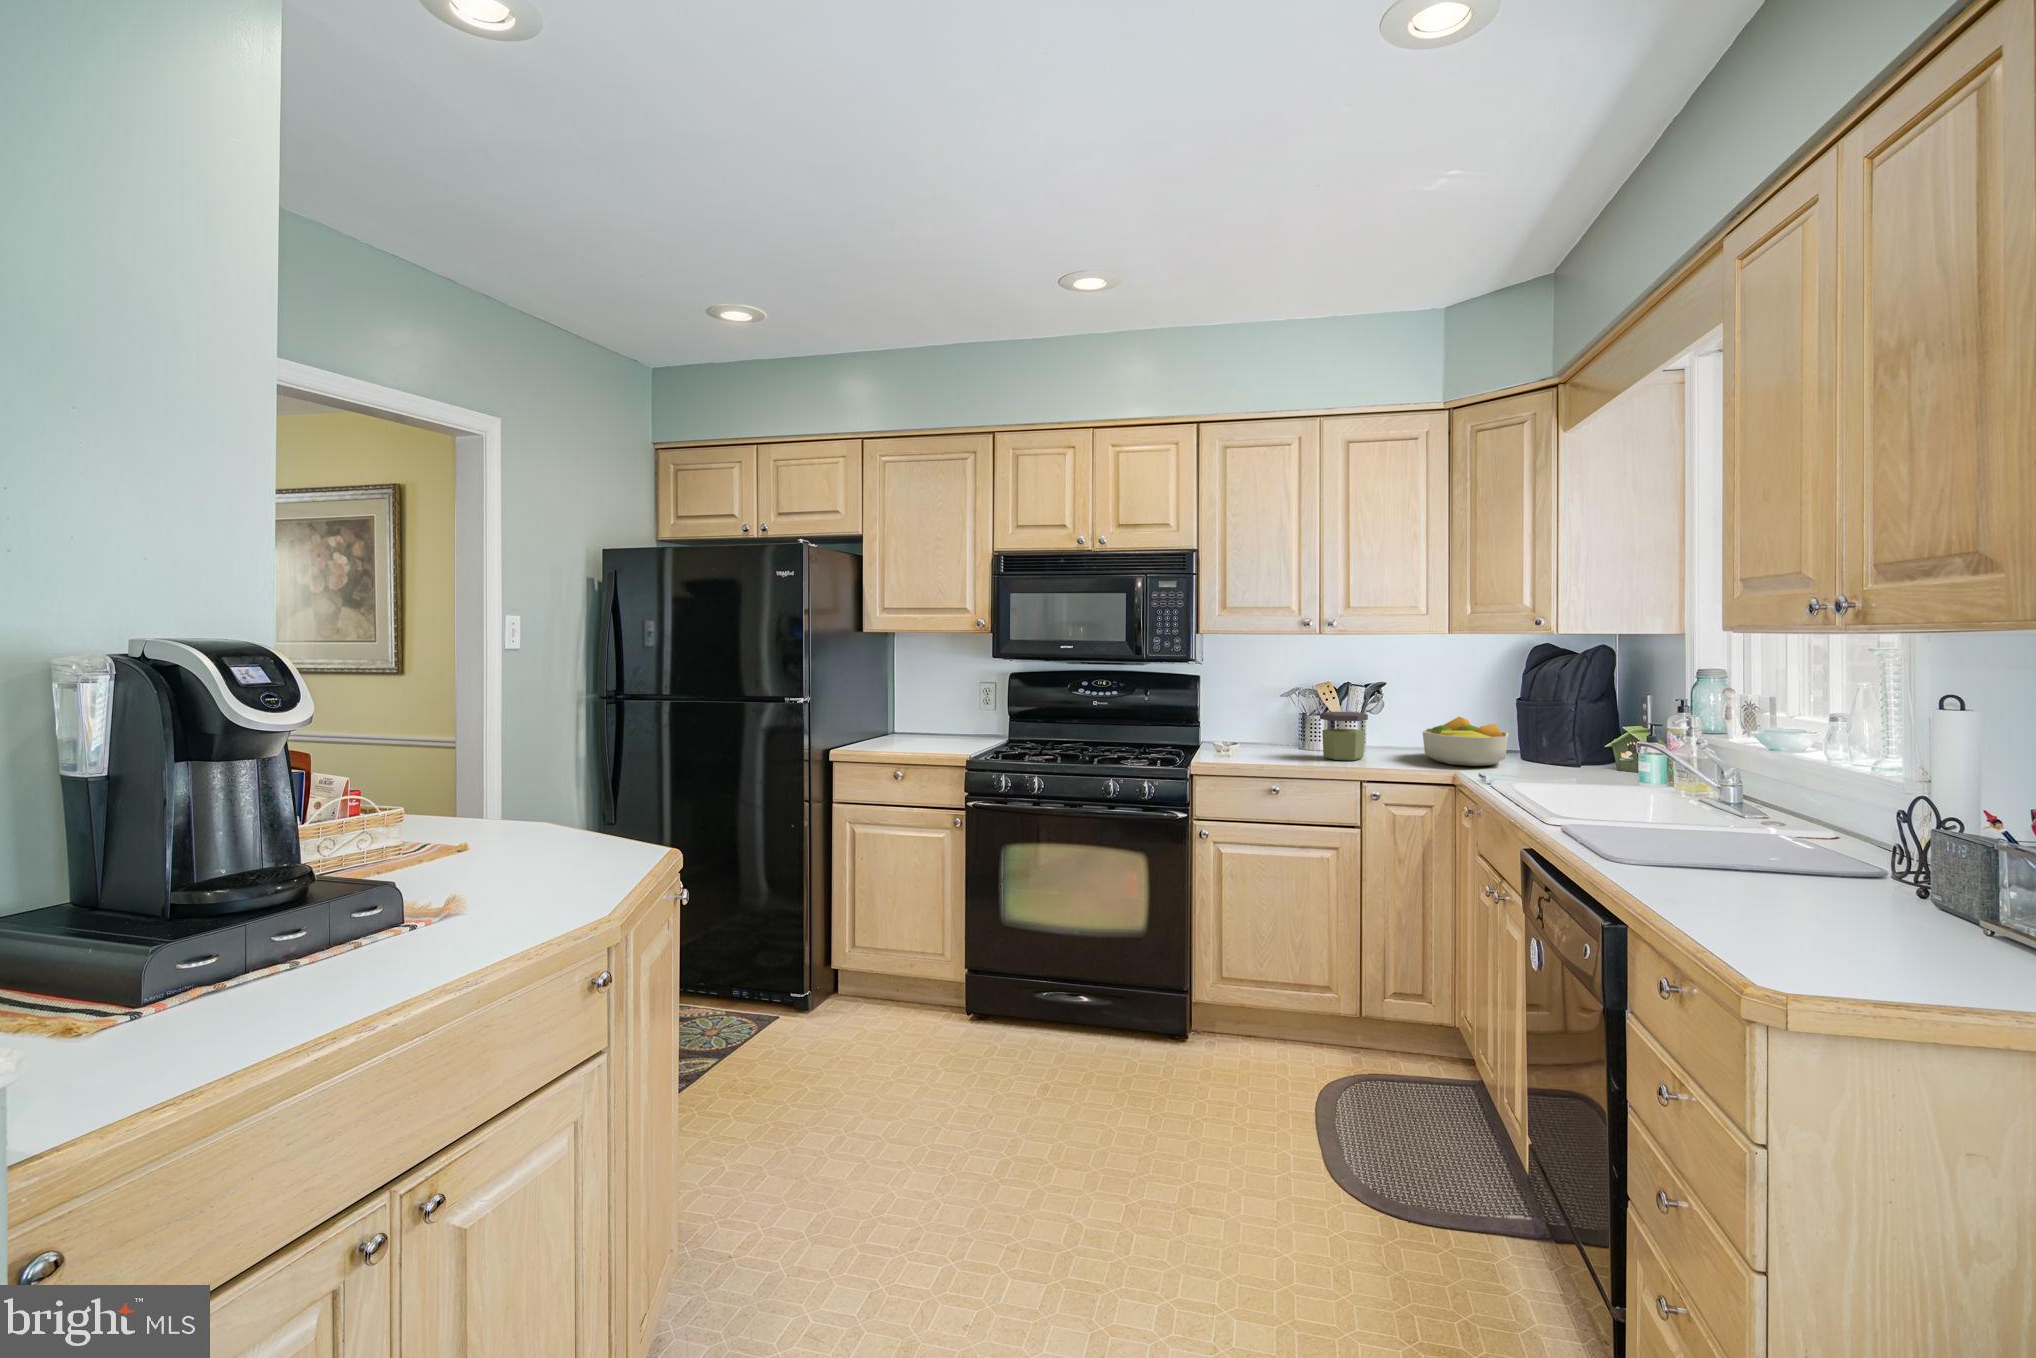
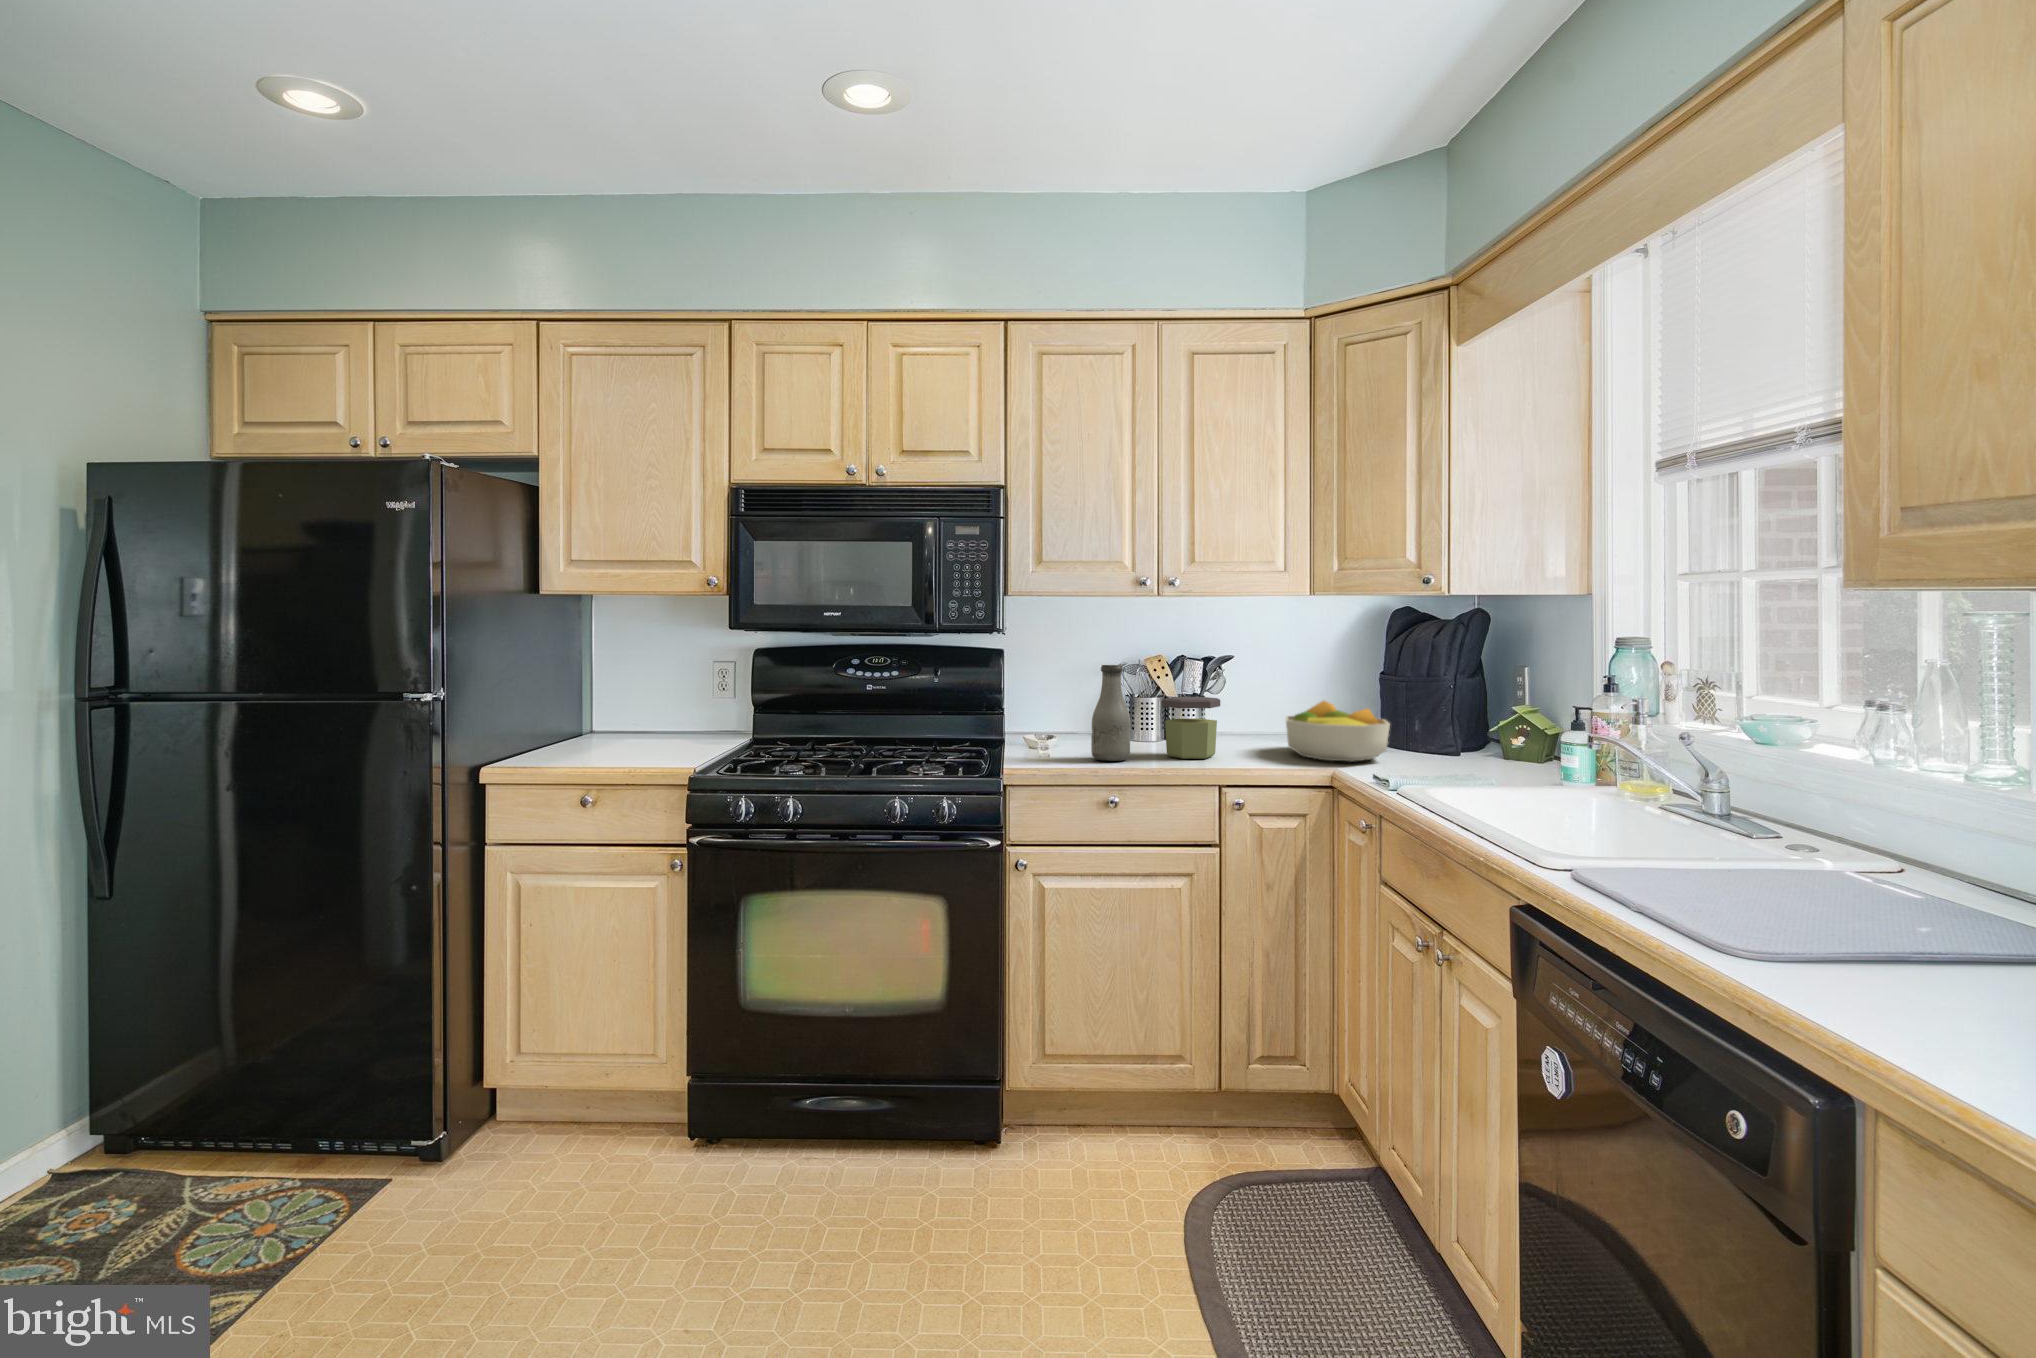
bottle: none [1262,686,1293,760] -> present [1091,665,1131,761]

